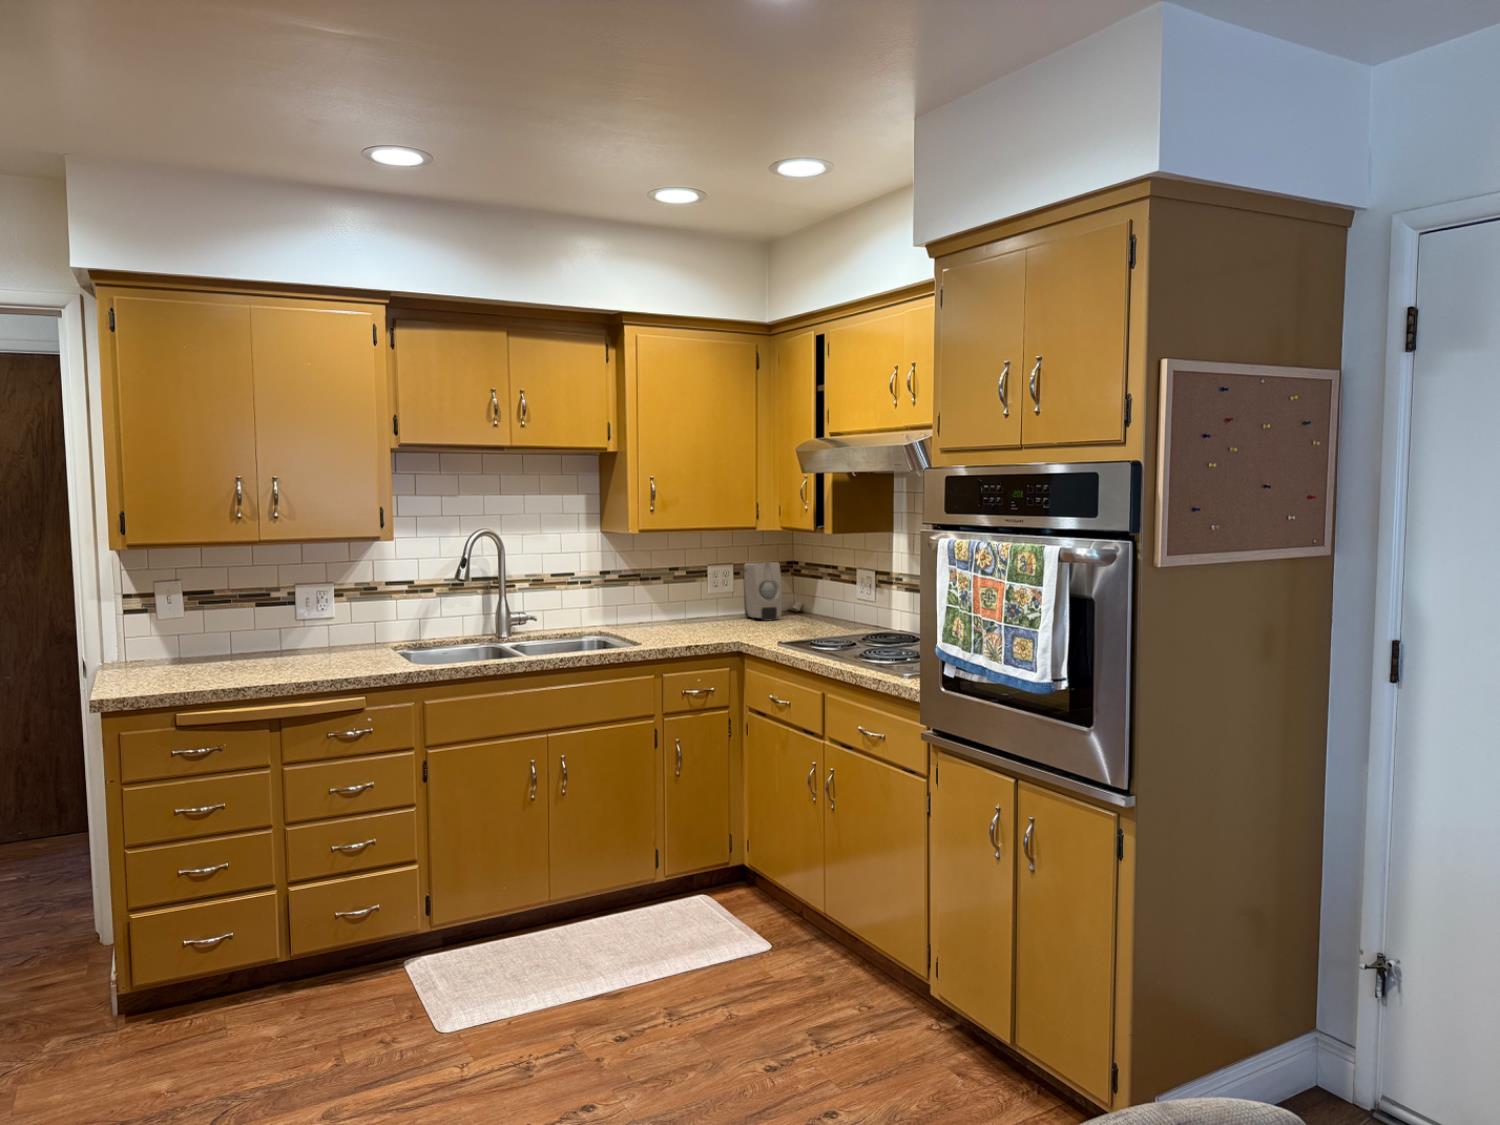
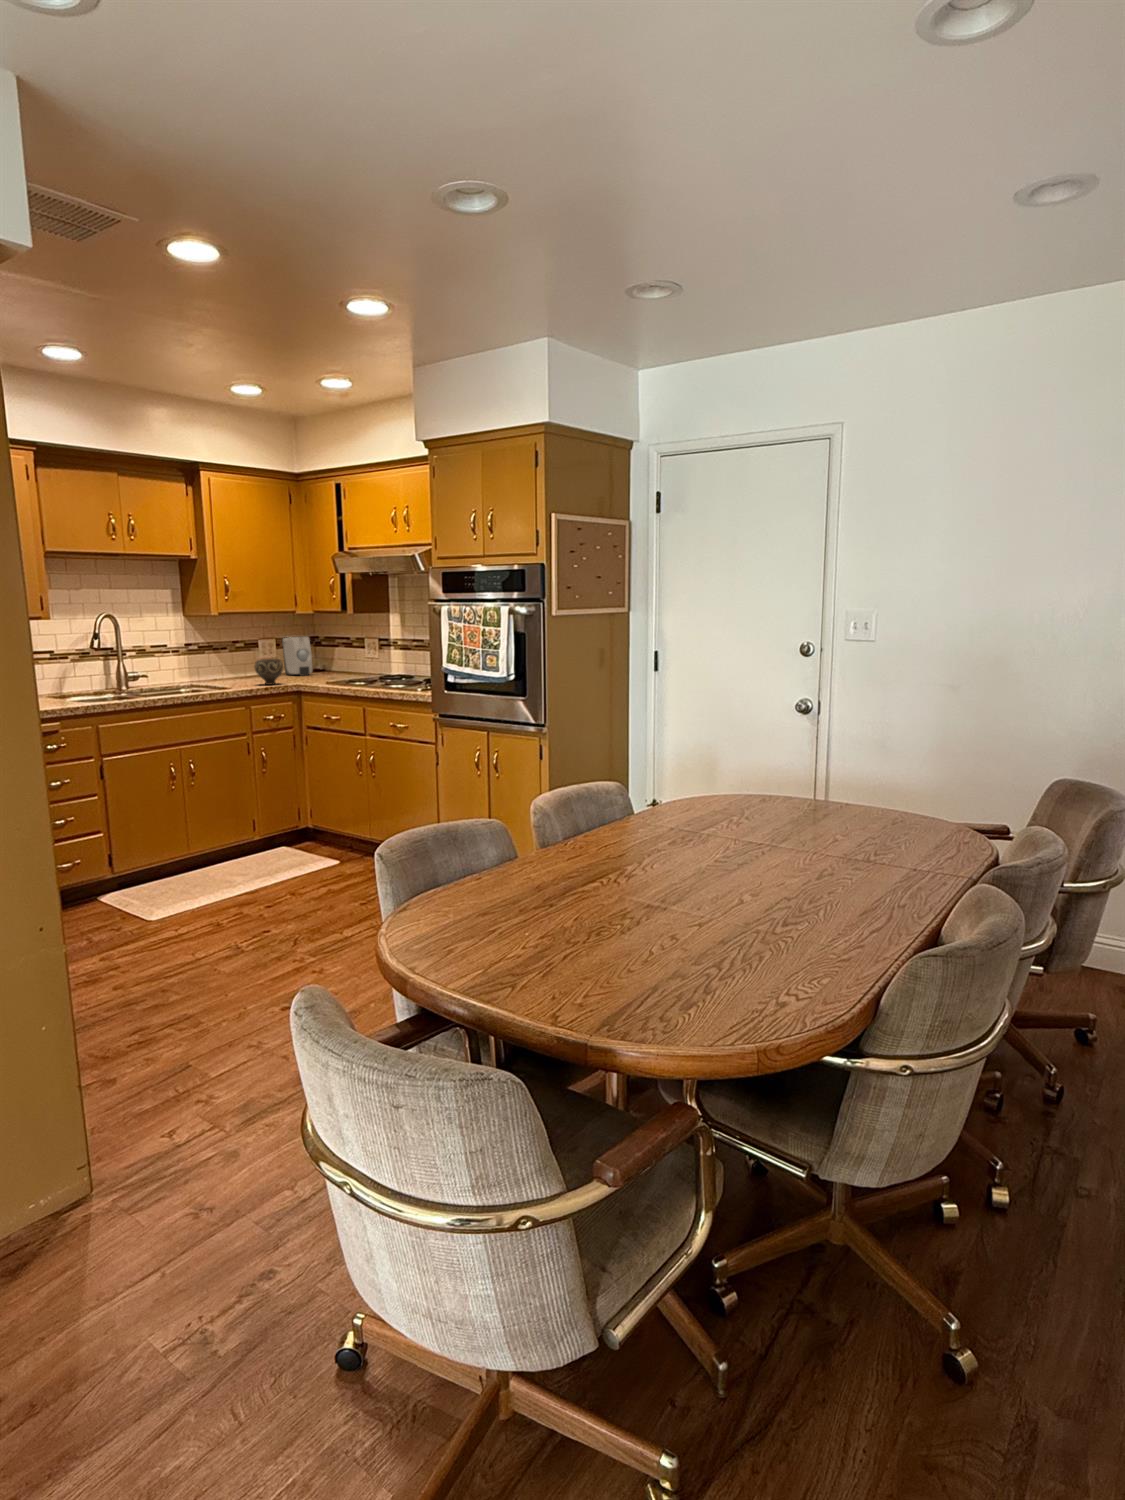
bowl: none [678,600,720,640] -> present [255,659,283,685]

